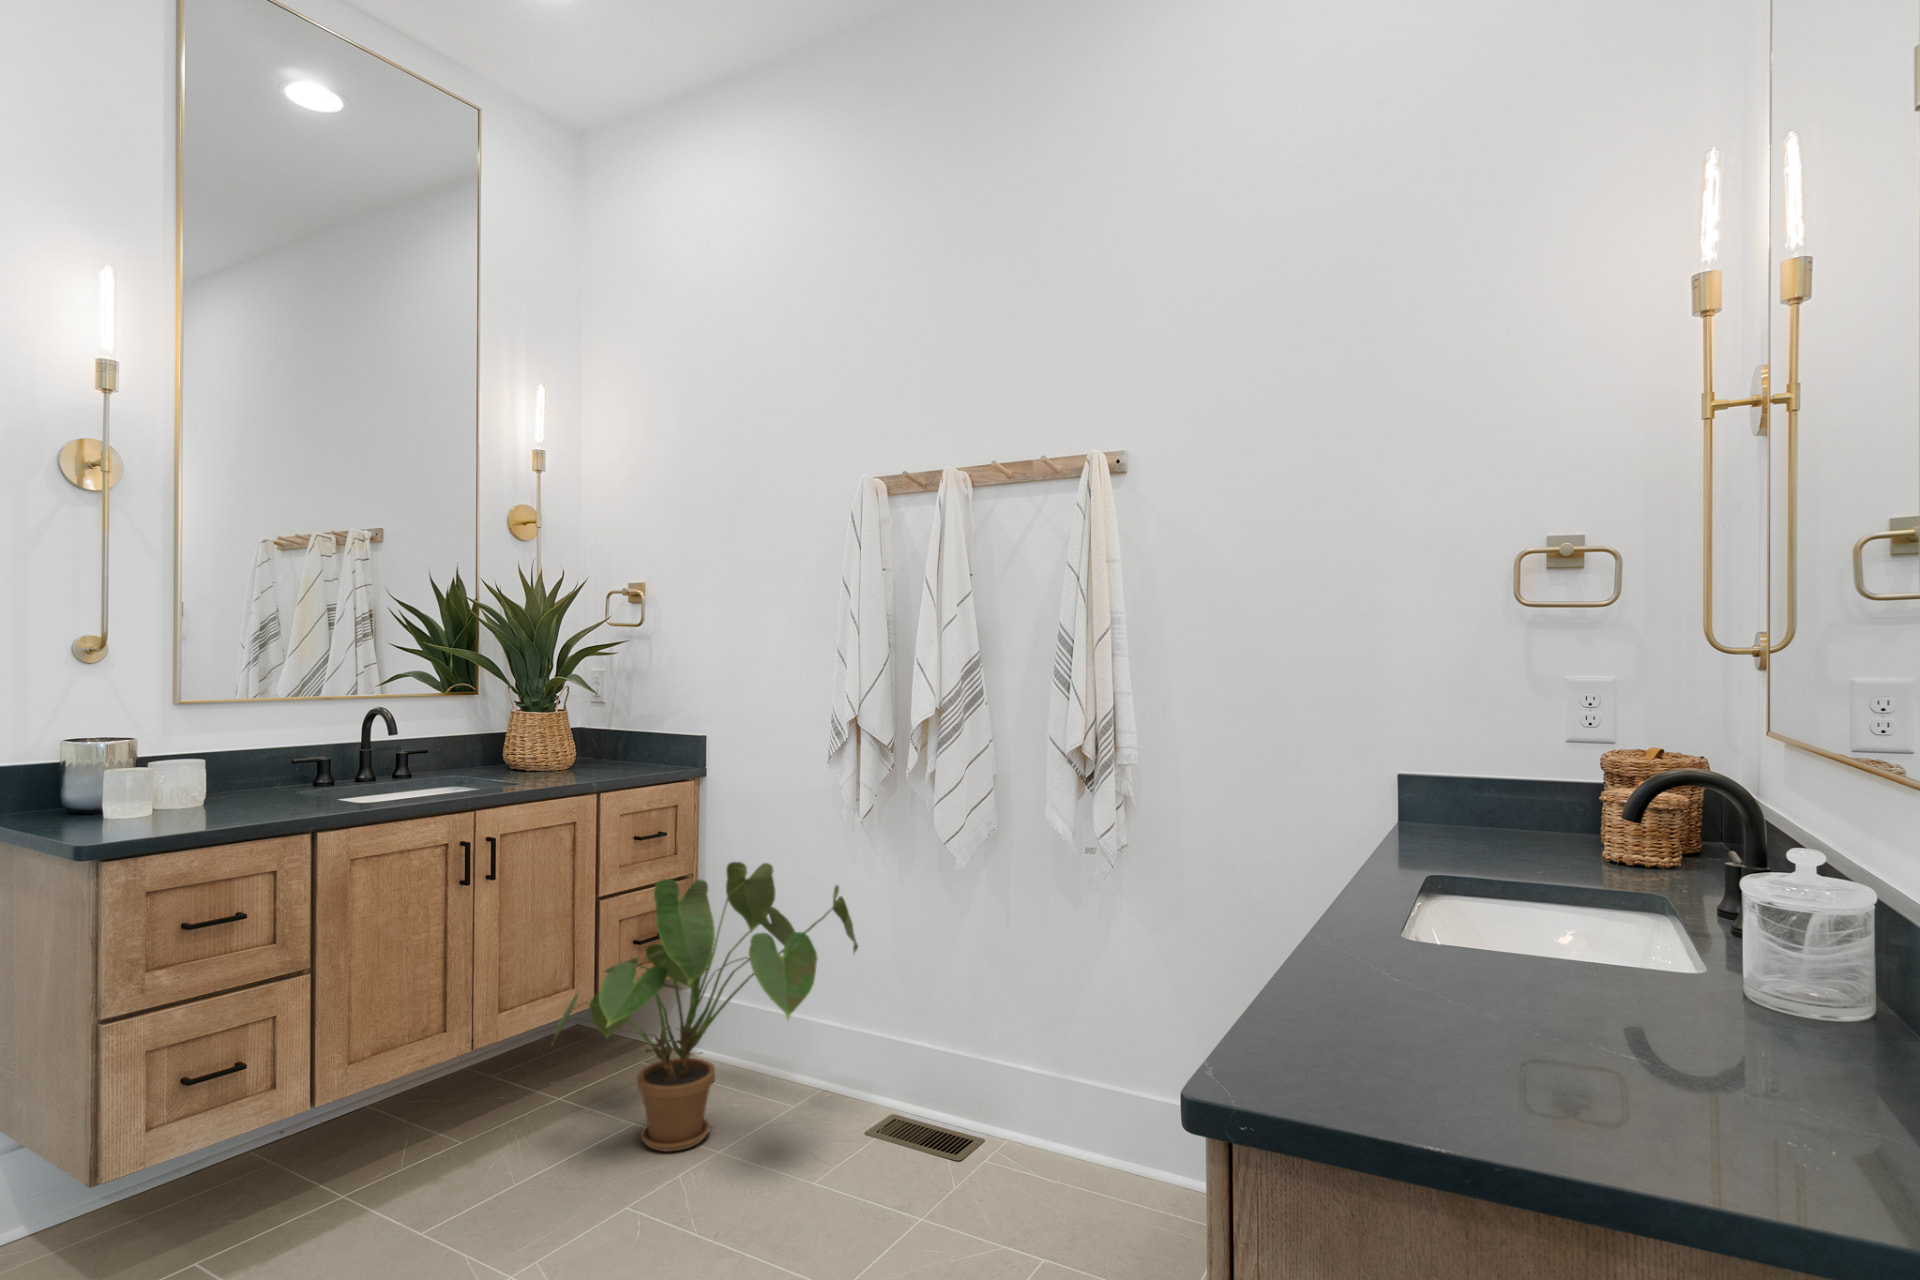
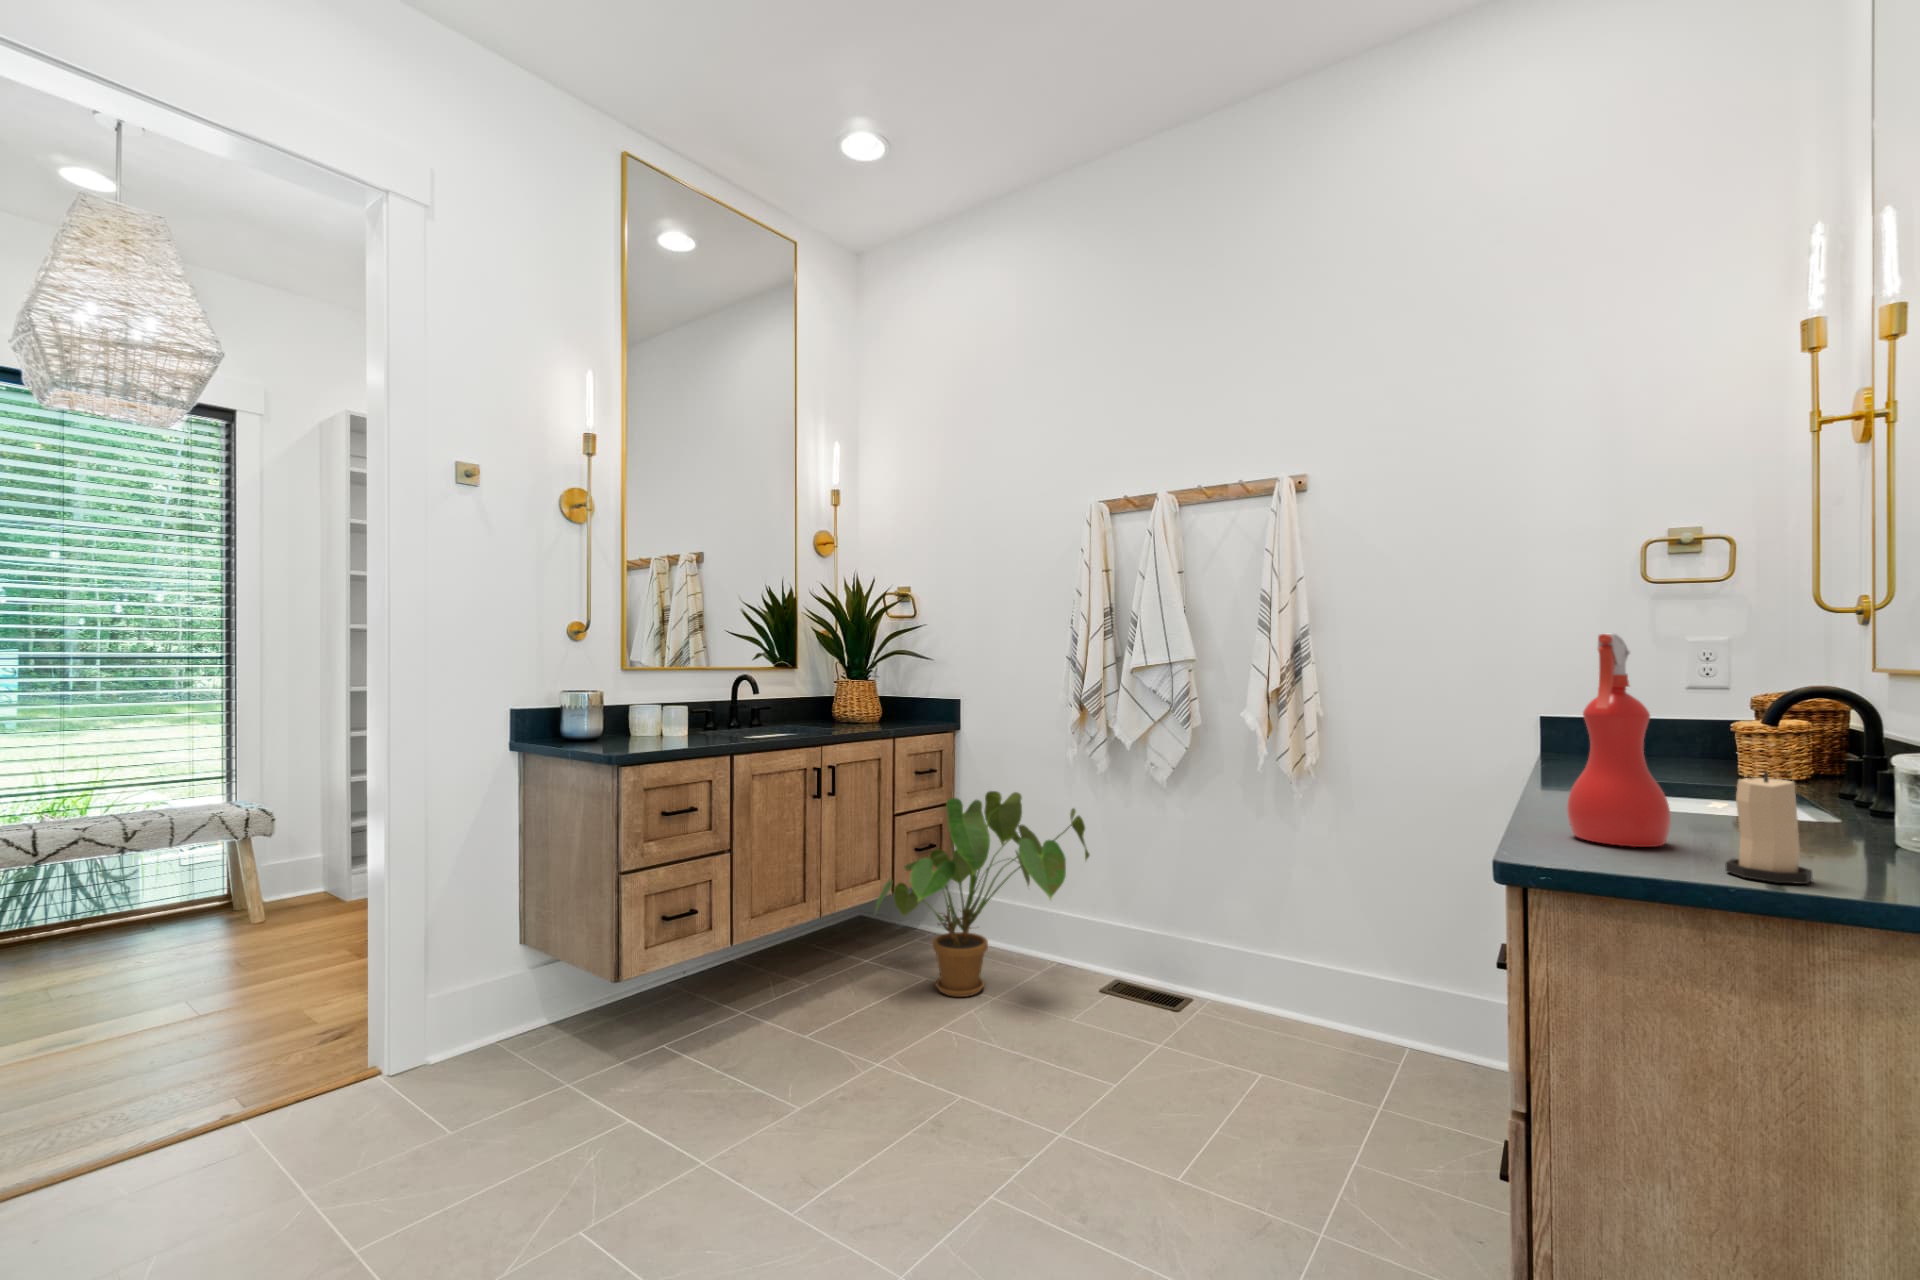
spray bottle: none [1382,705,1518,1028] -> present [1567,634,1671,847]
candle: none [1585,933,1704,1121] -> present [1726,771,1812,884]

